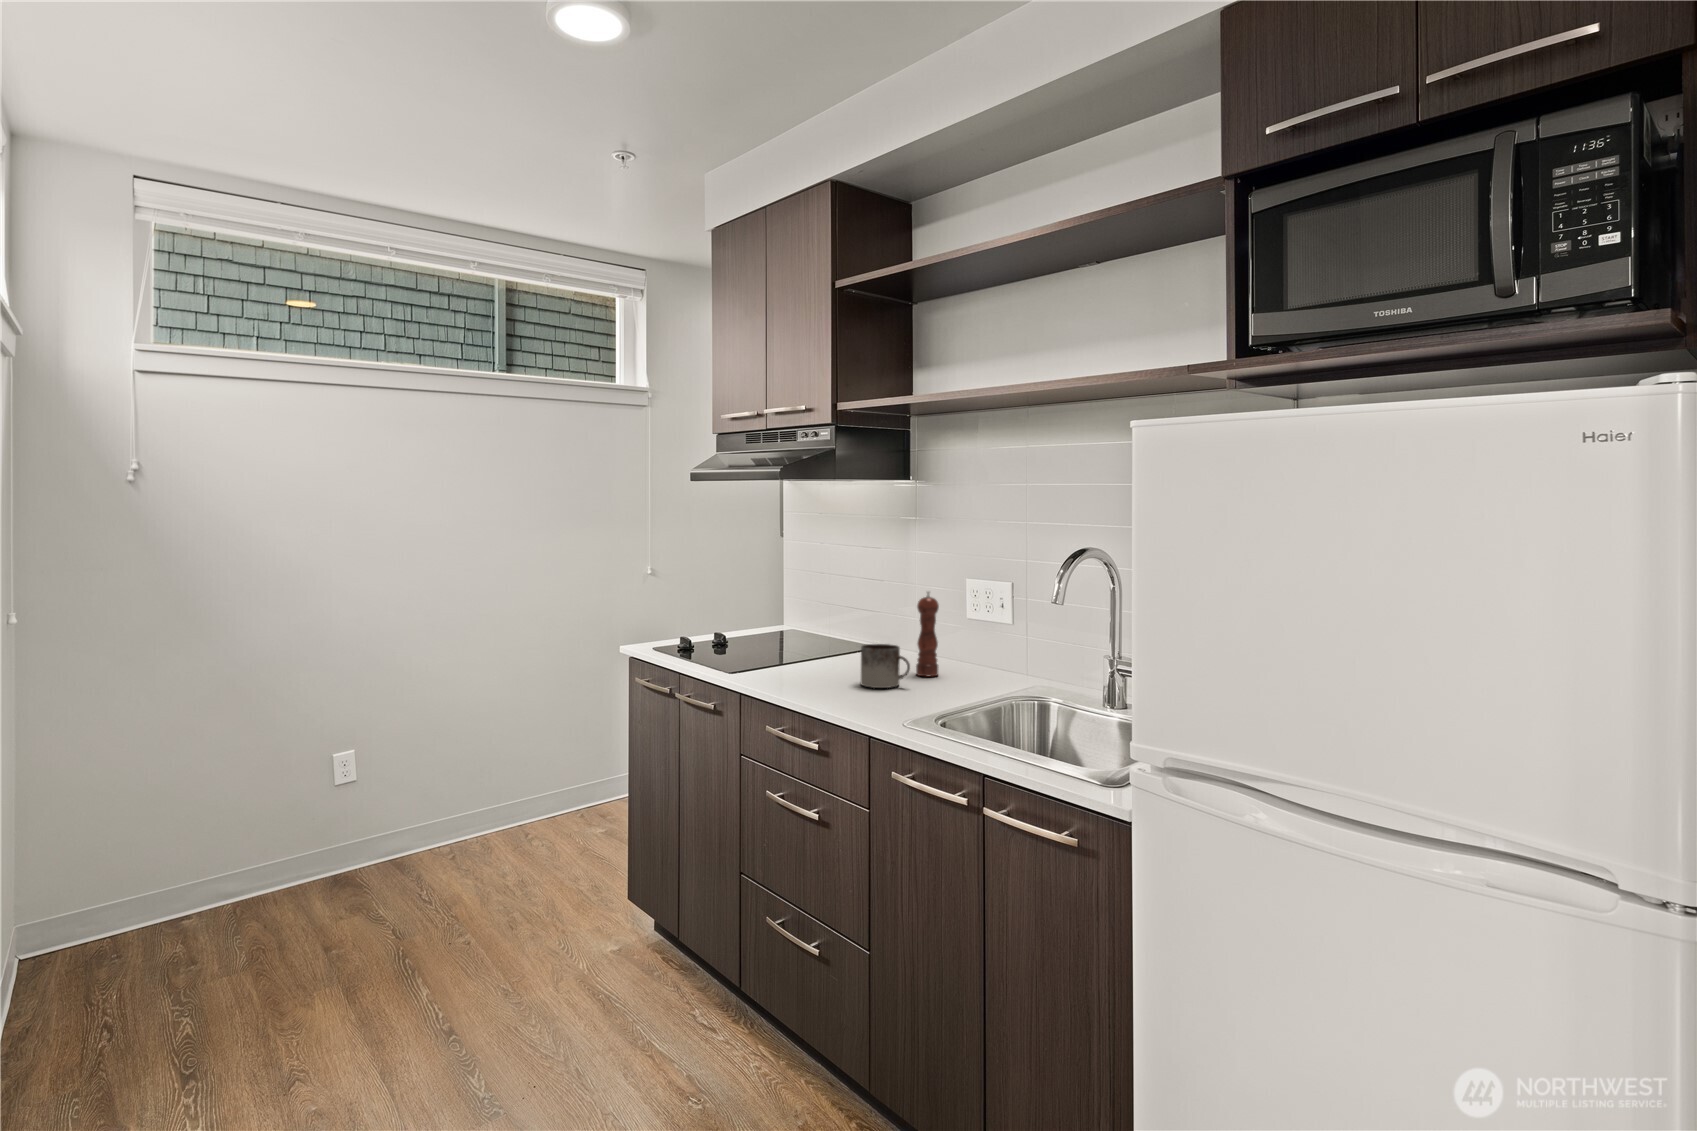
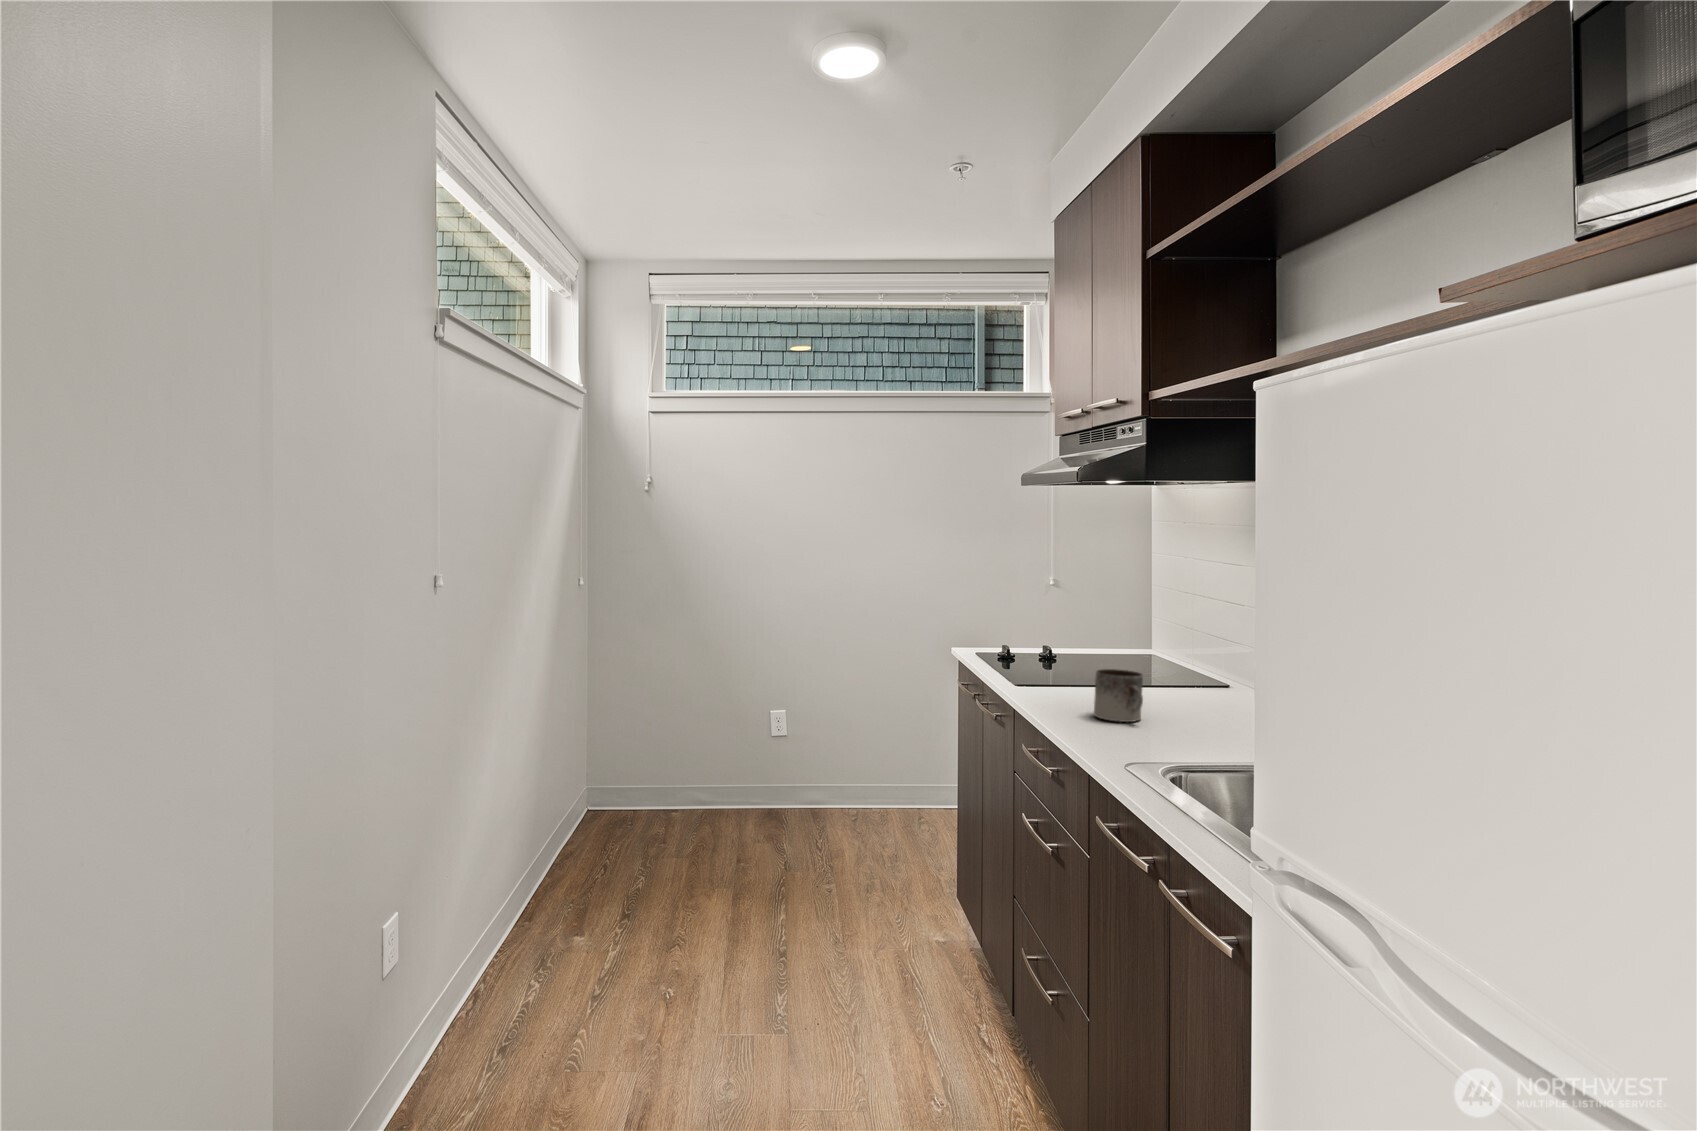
pepper mill: present [916,591,939,676] -> none [1185,615,1218,721]

